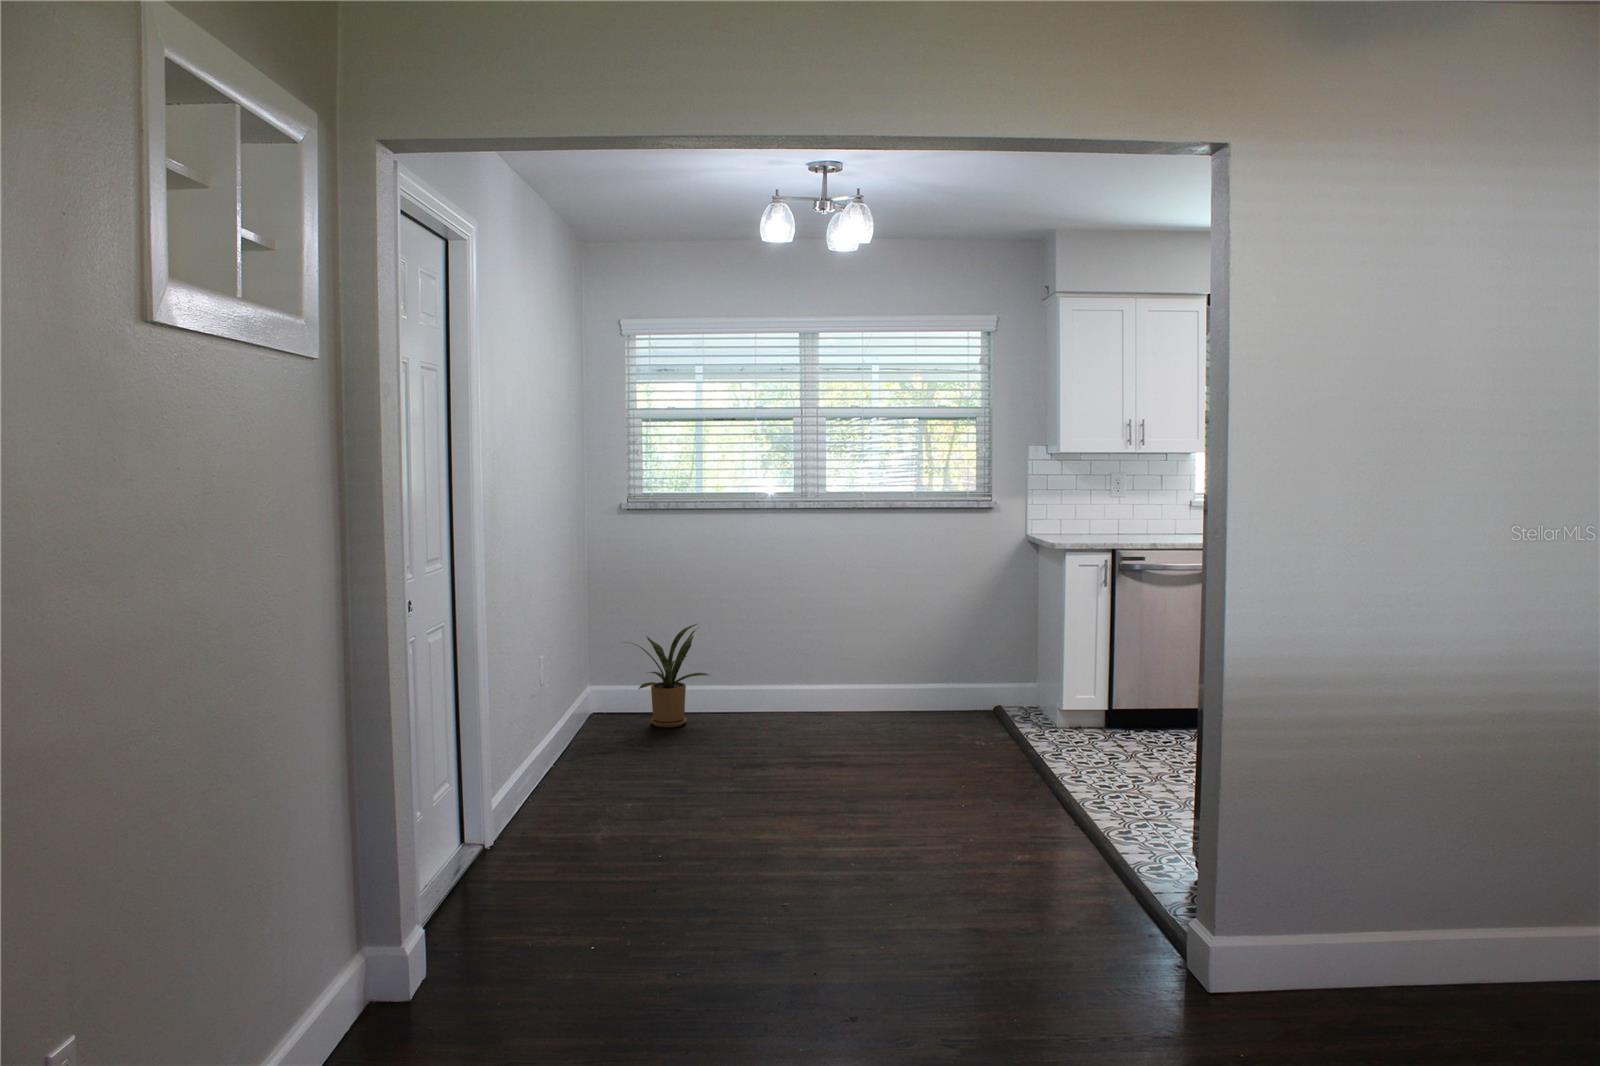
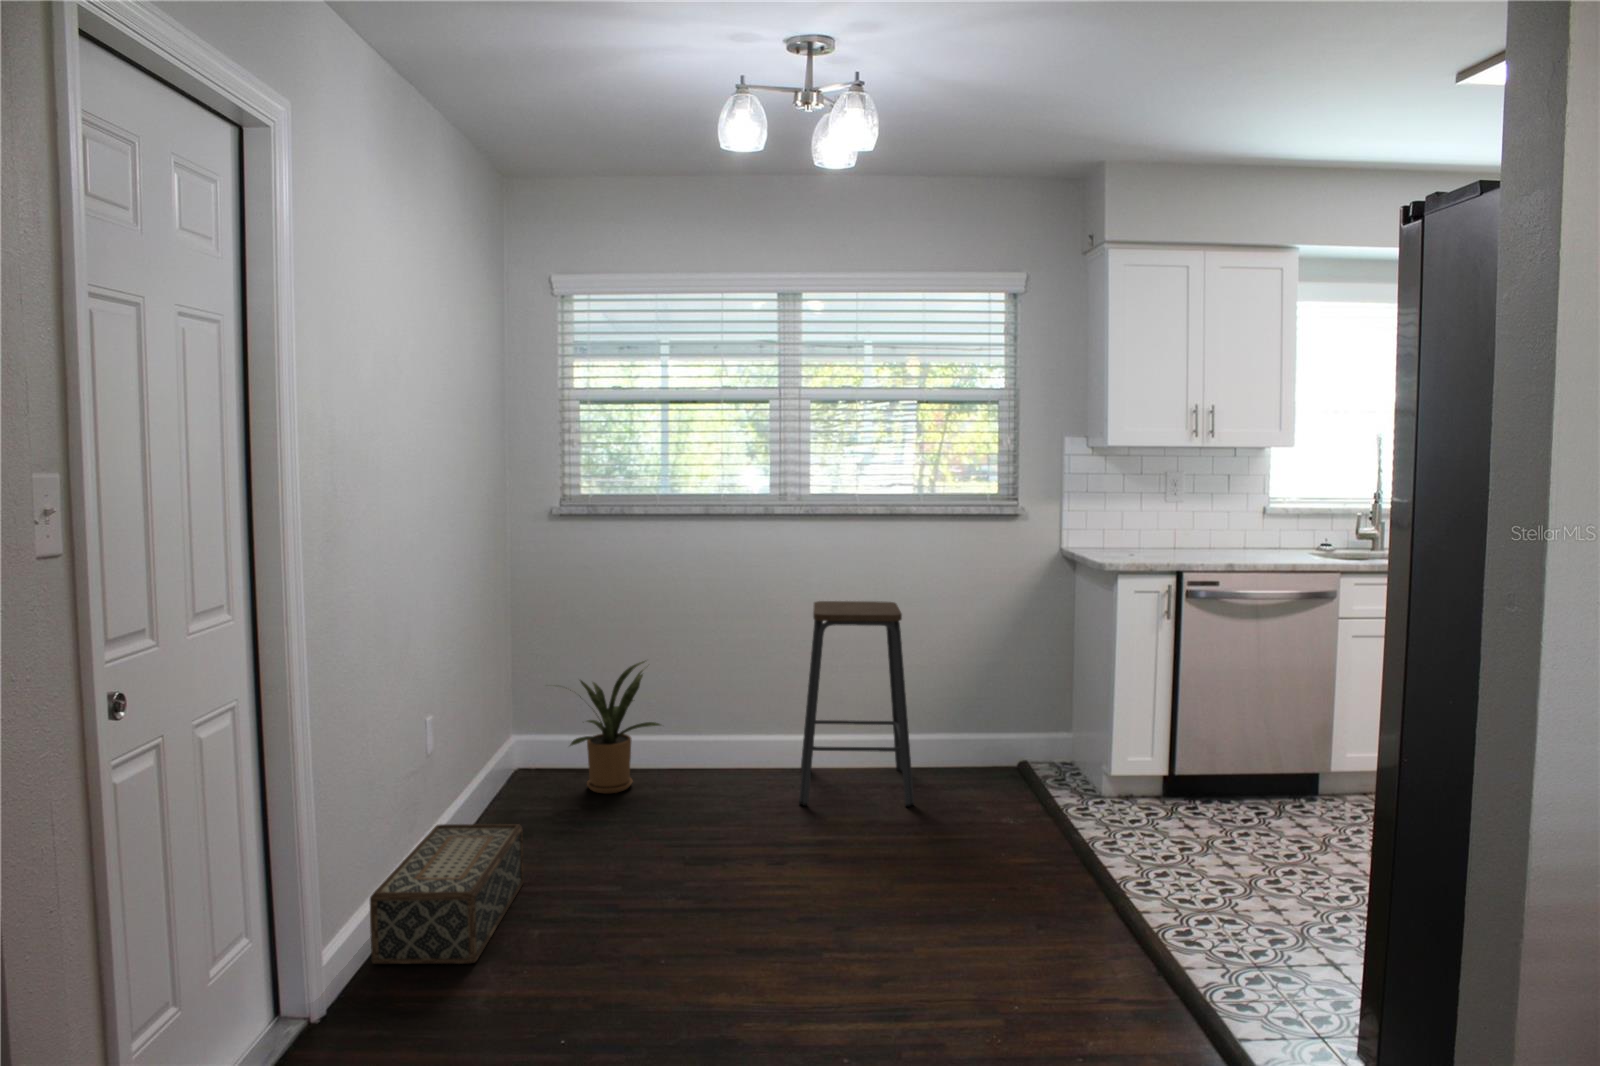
bar stool: none [818,577,909,735] -> present [799,601,914,807]
woven basket: none [518,735,616,821] -> present [370,824,524,964]

